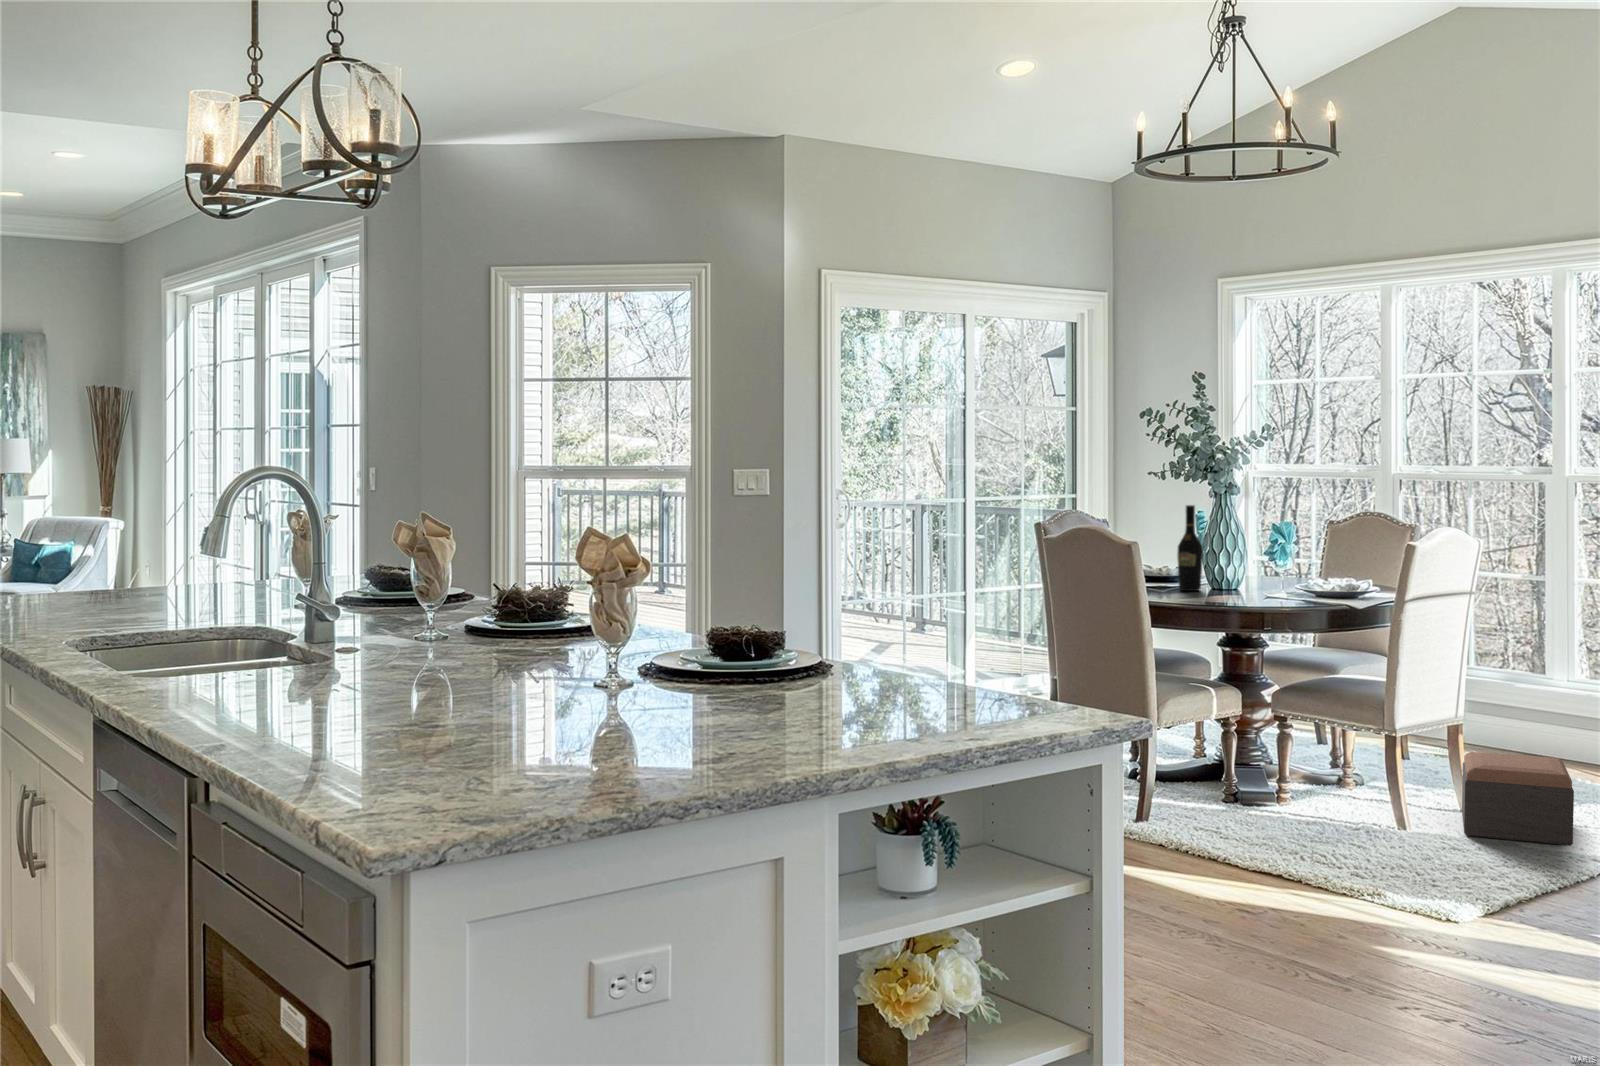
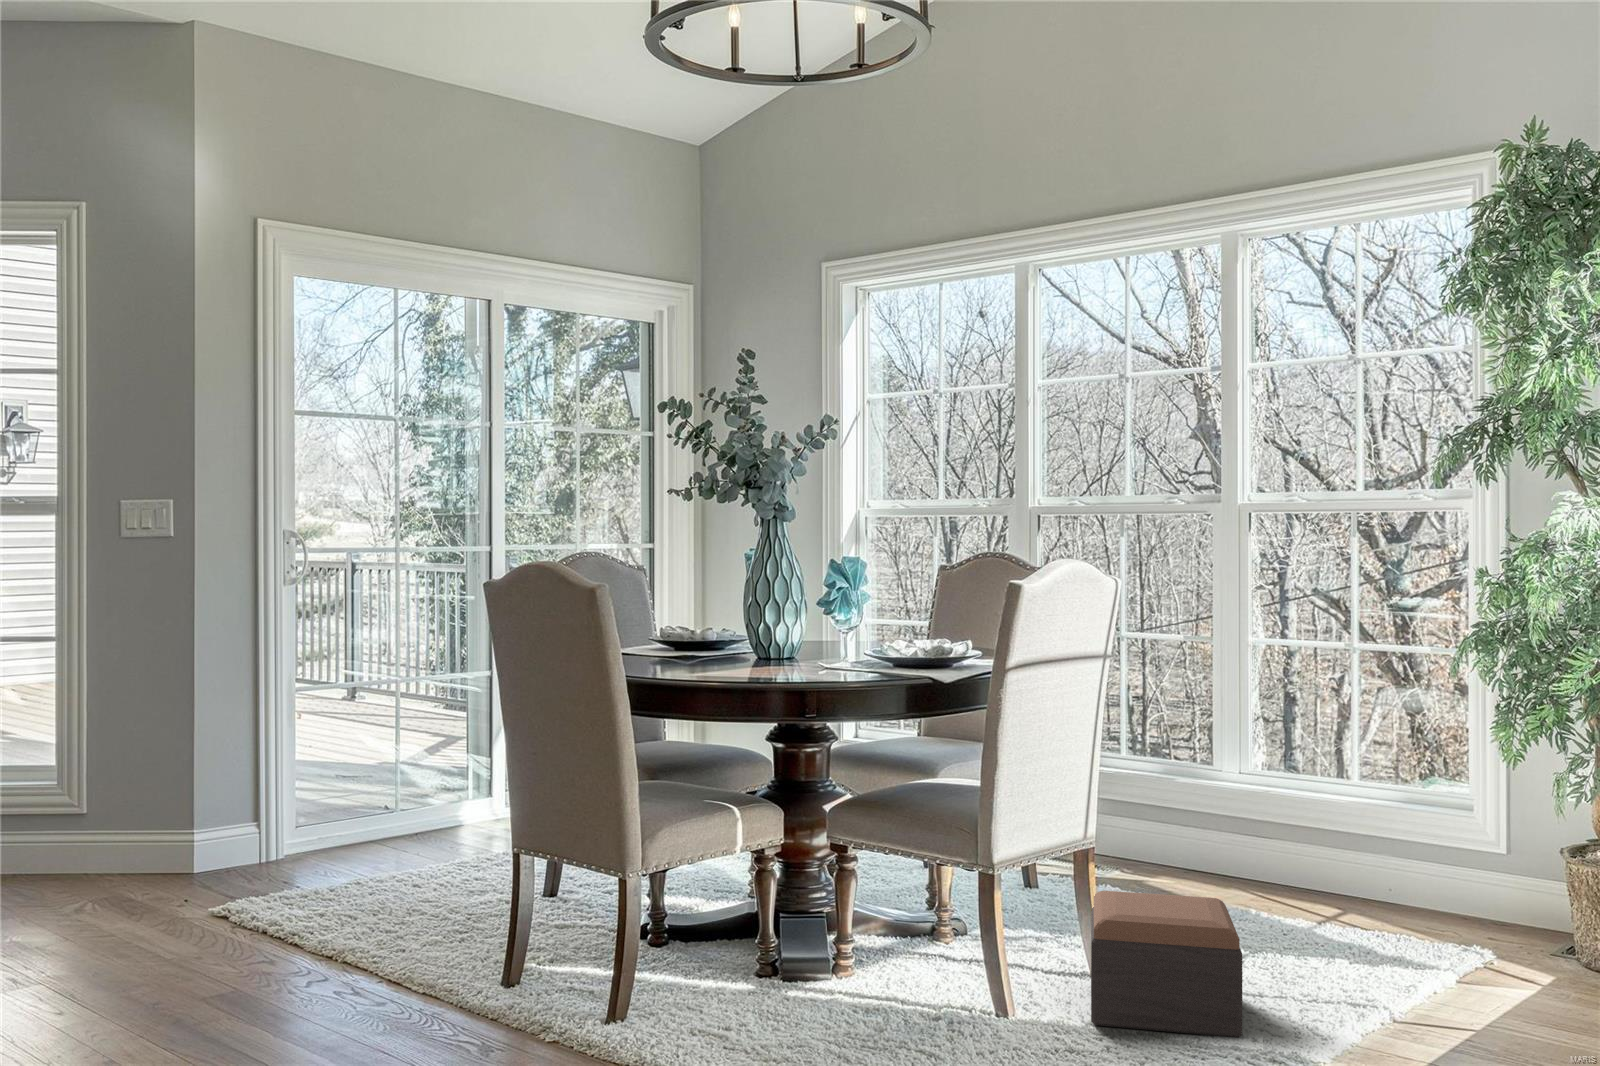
wine bottle: present [1177,505,1203,591] -> none [703,531,738,656]

